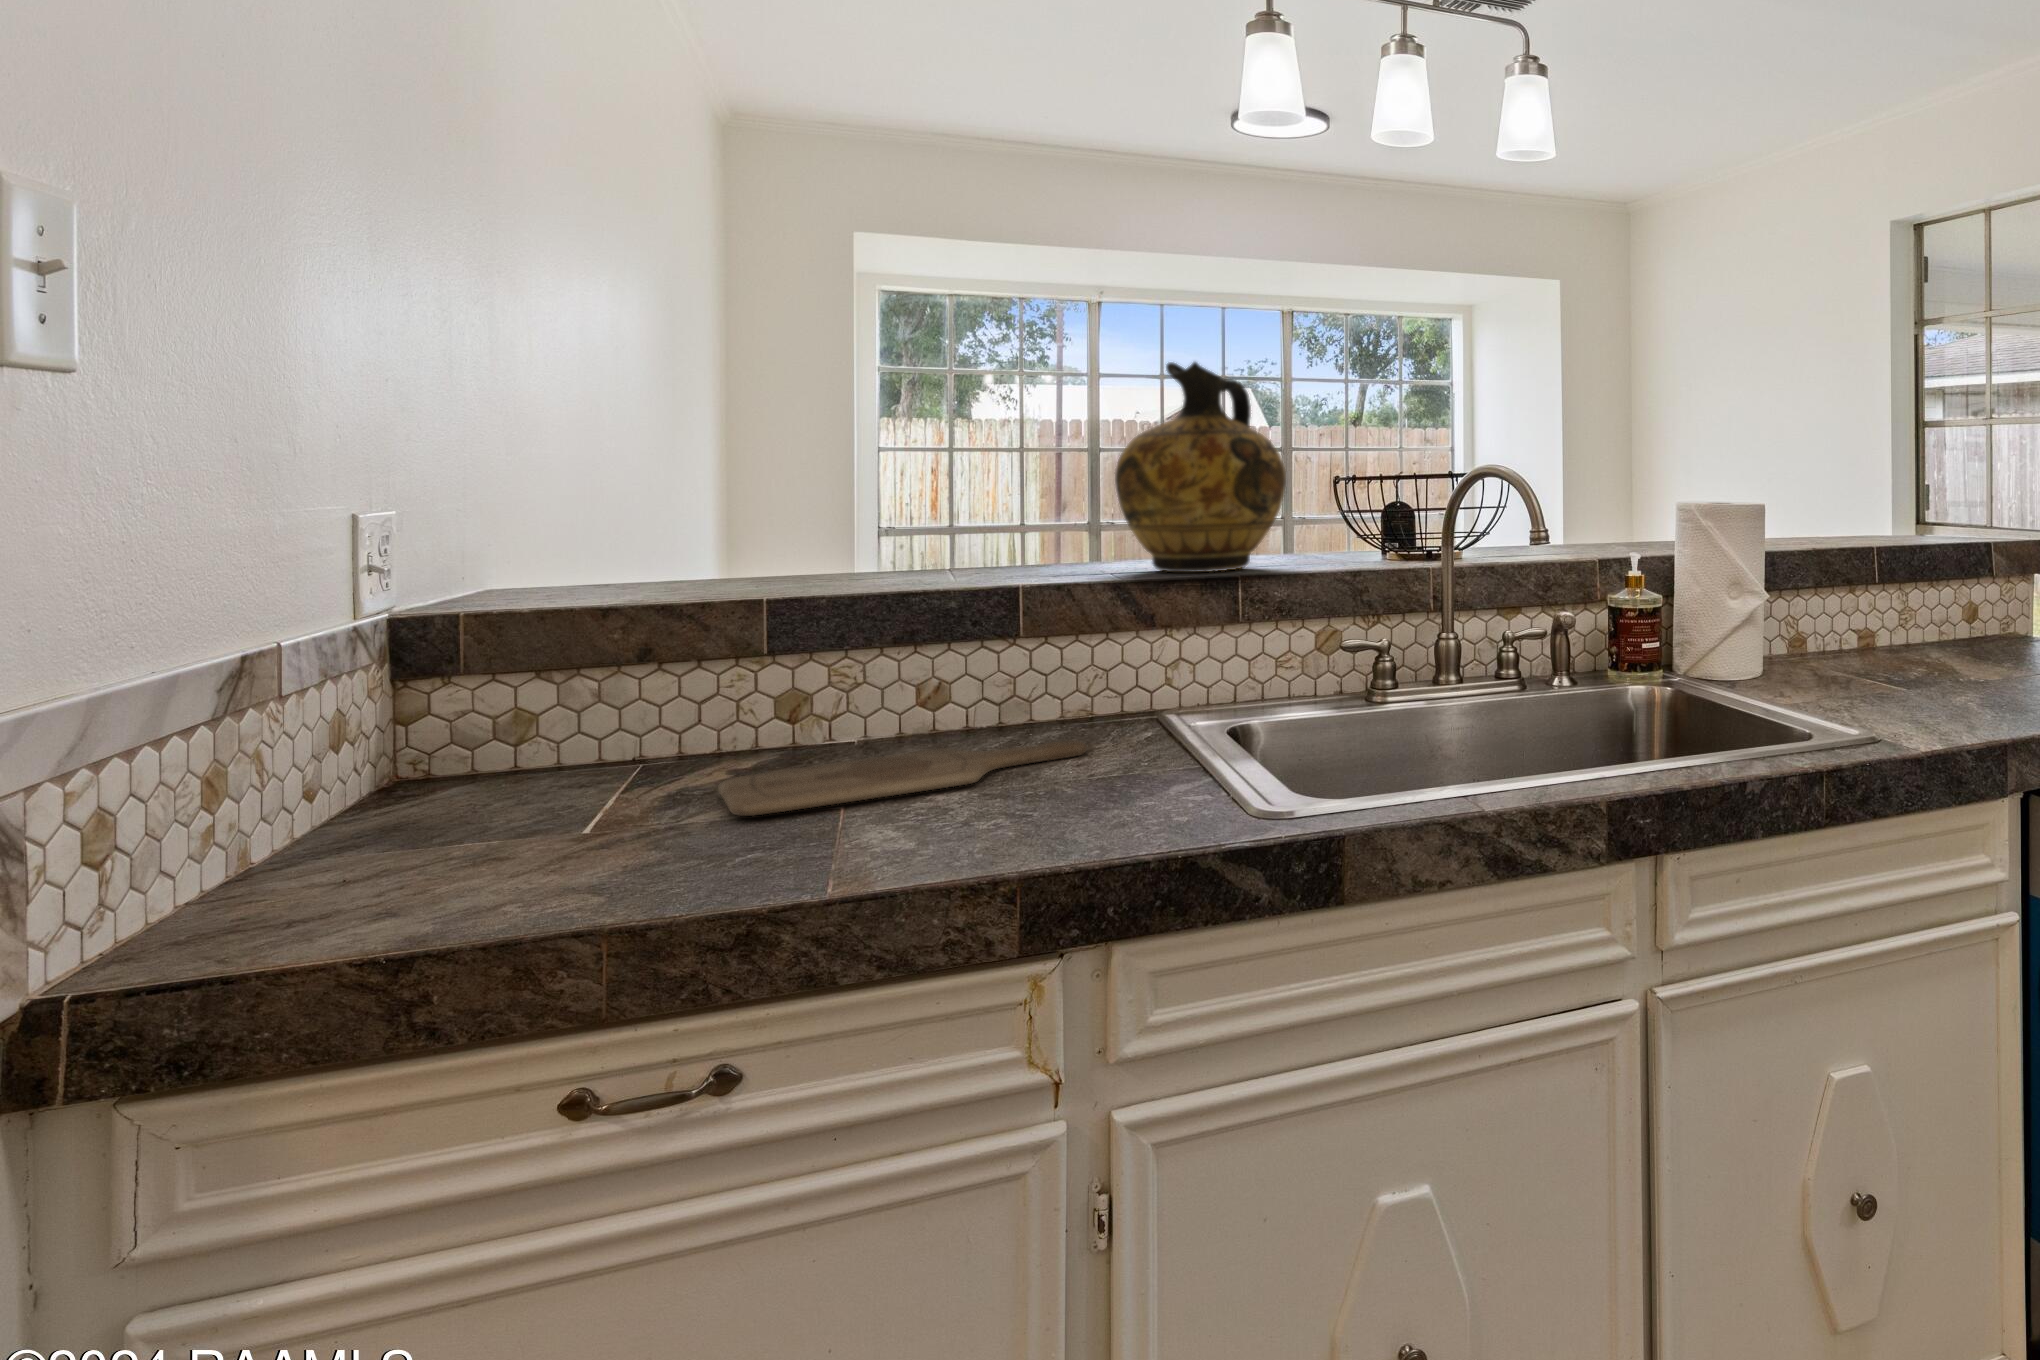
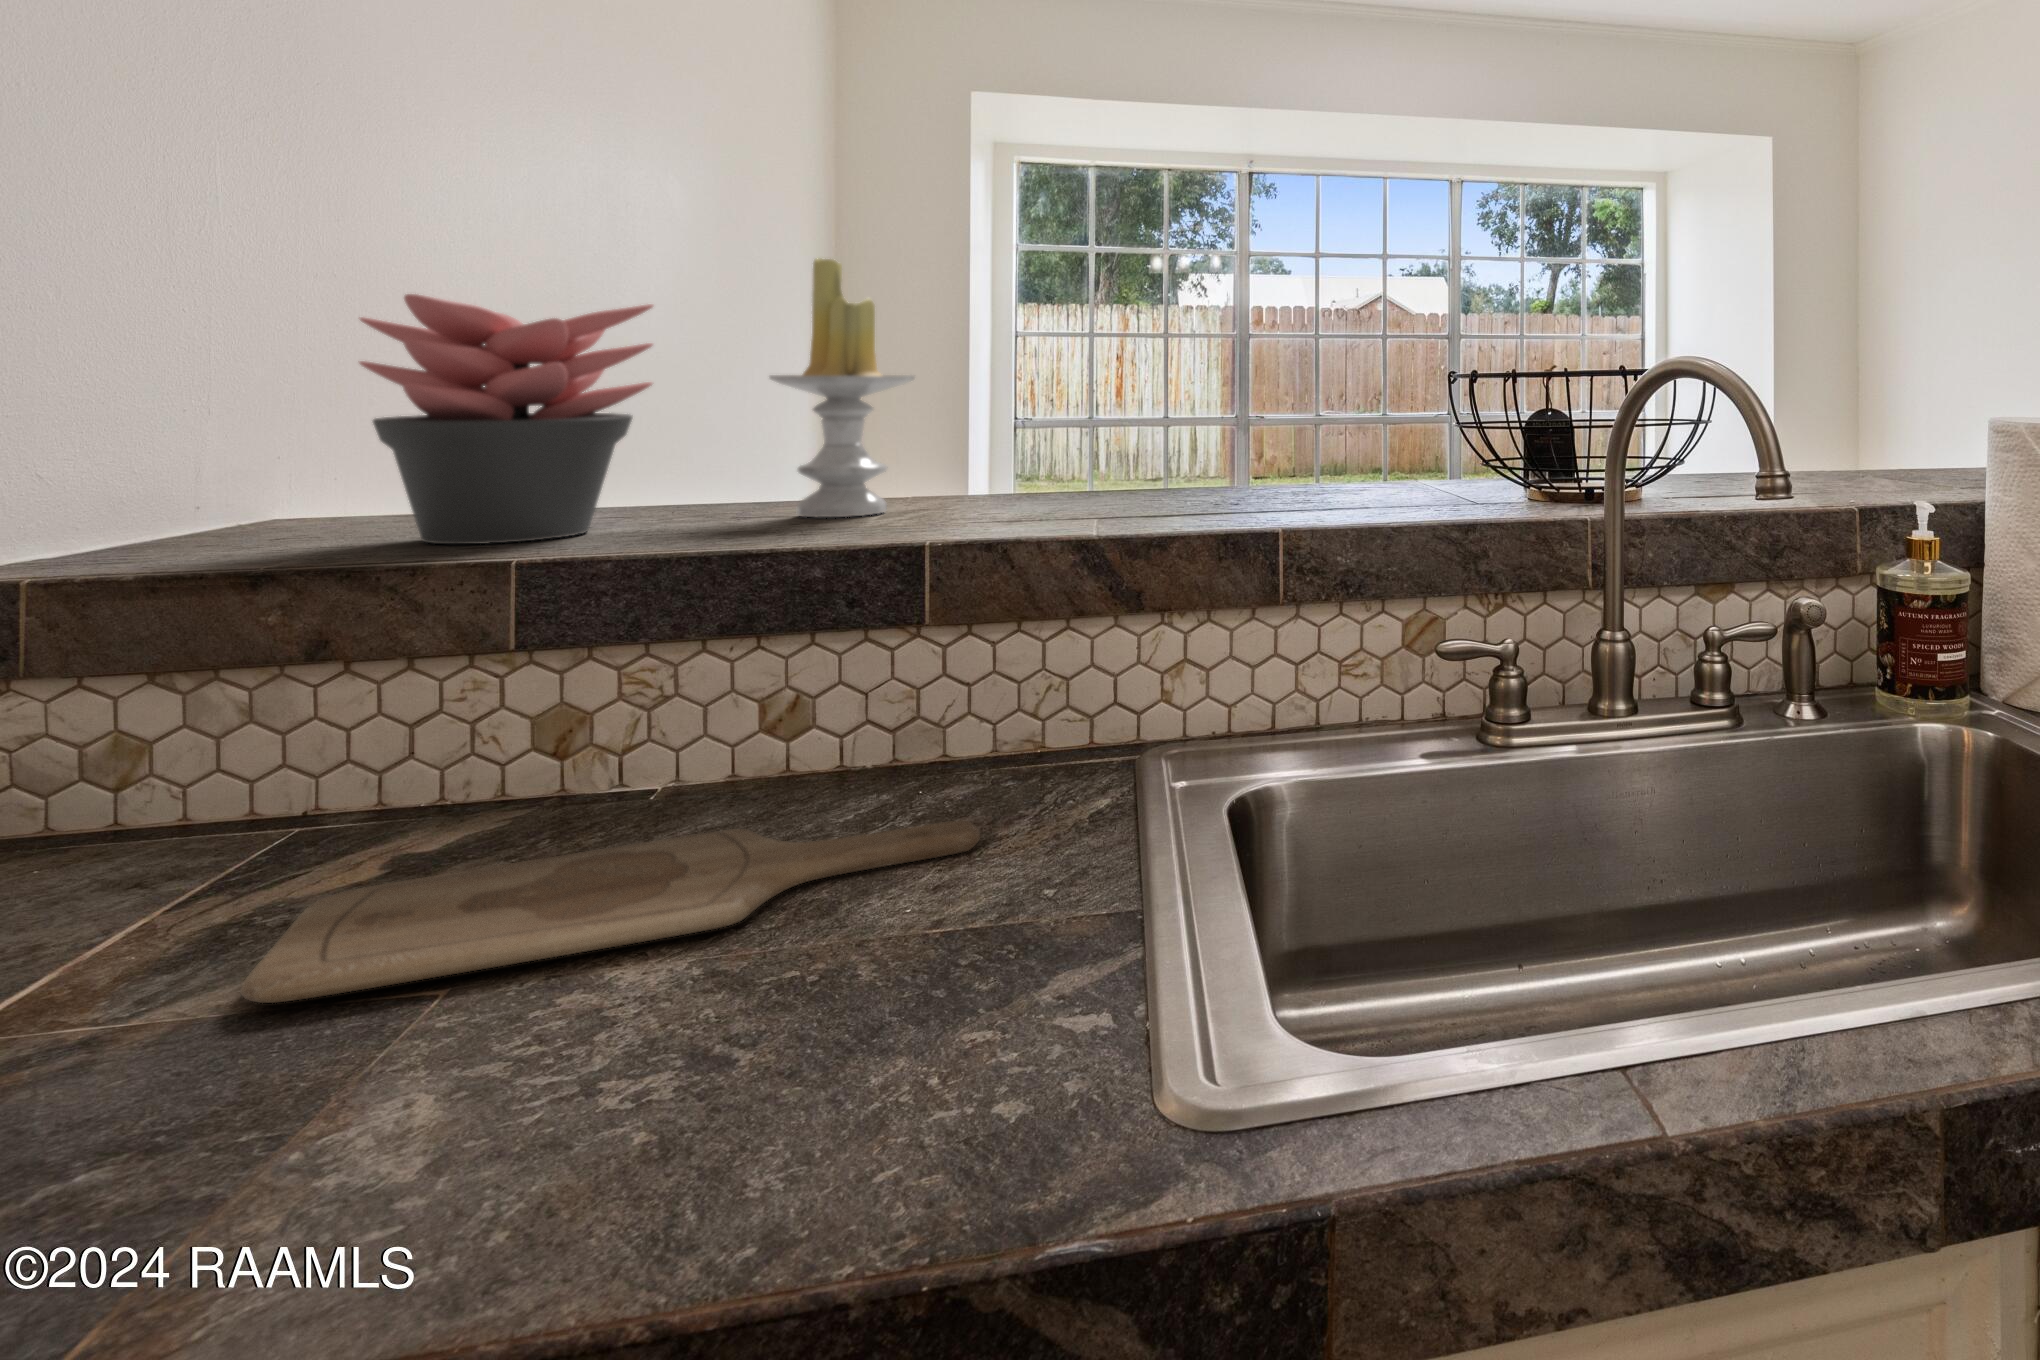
ceramic jug: present [1115,362,1286,572] -> none [1110,194,1368,520]
candle: none [868,401,967,578] -> present [770,258,915,517]
succulent plant: none [616,430,805,594] -> present [360,294,653,544]

